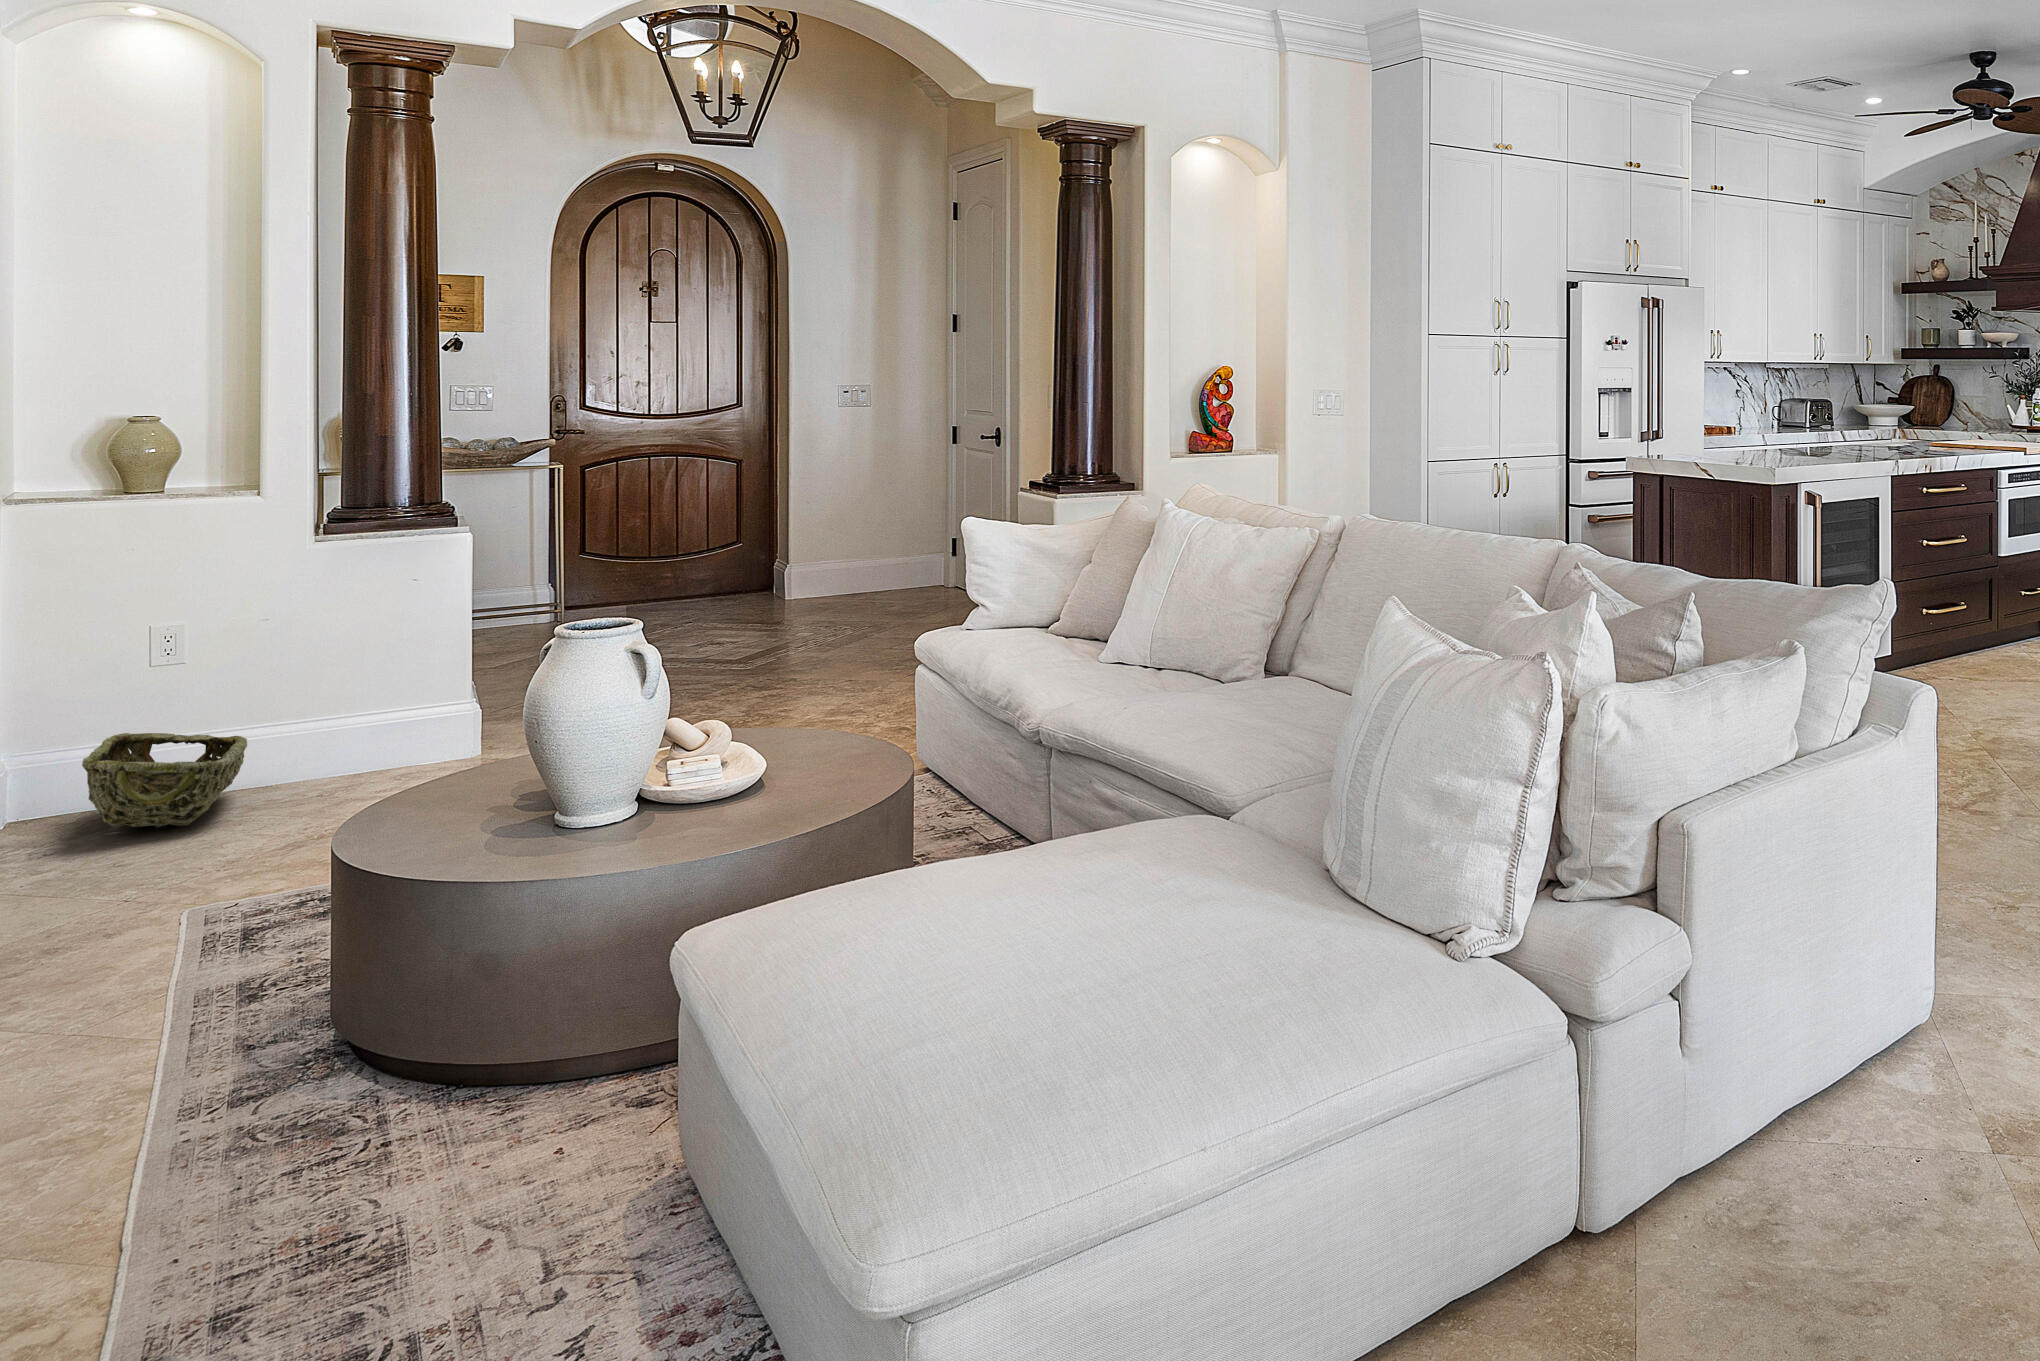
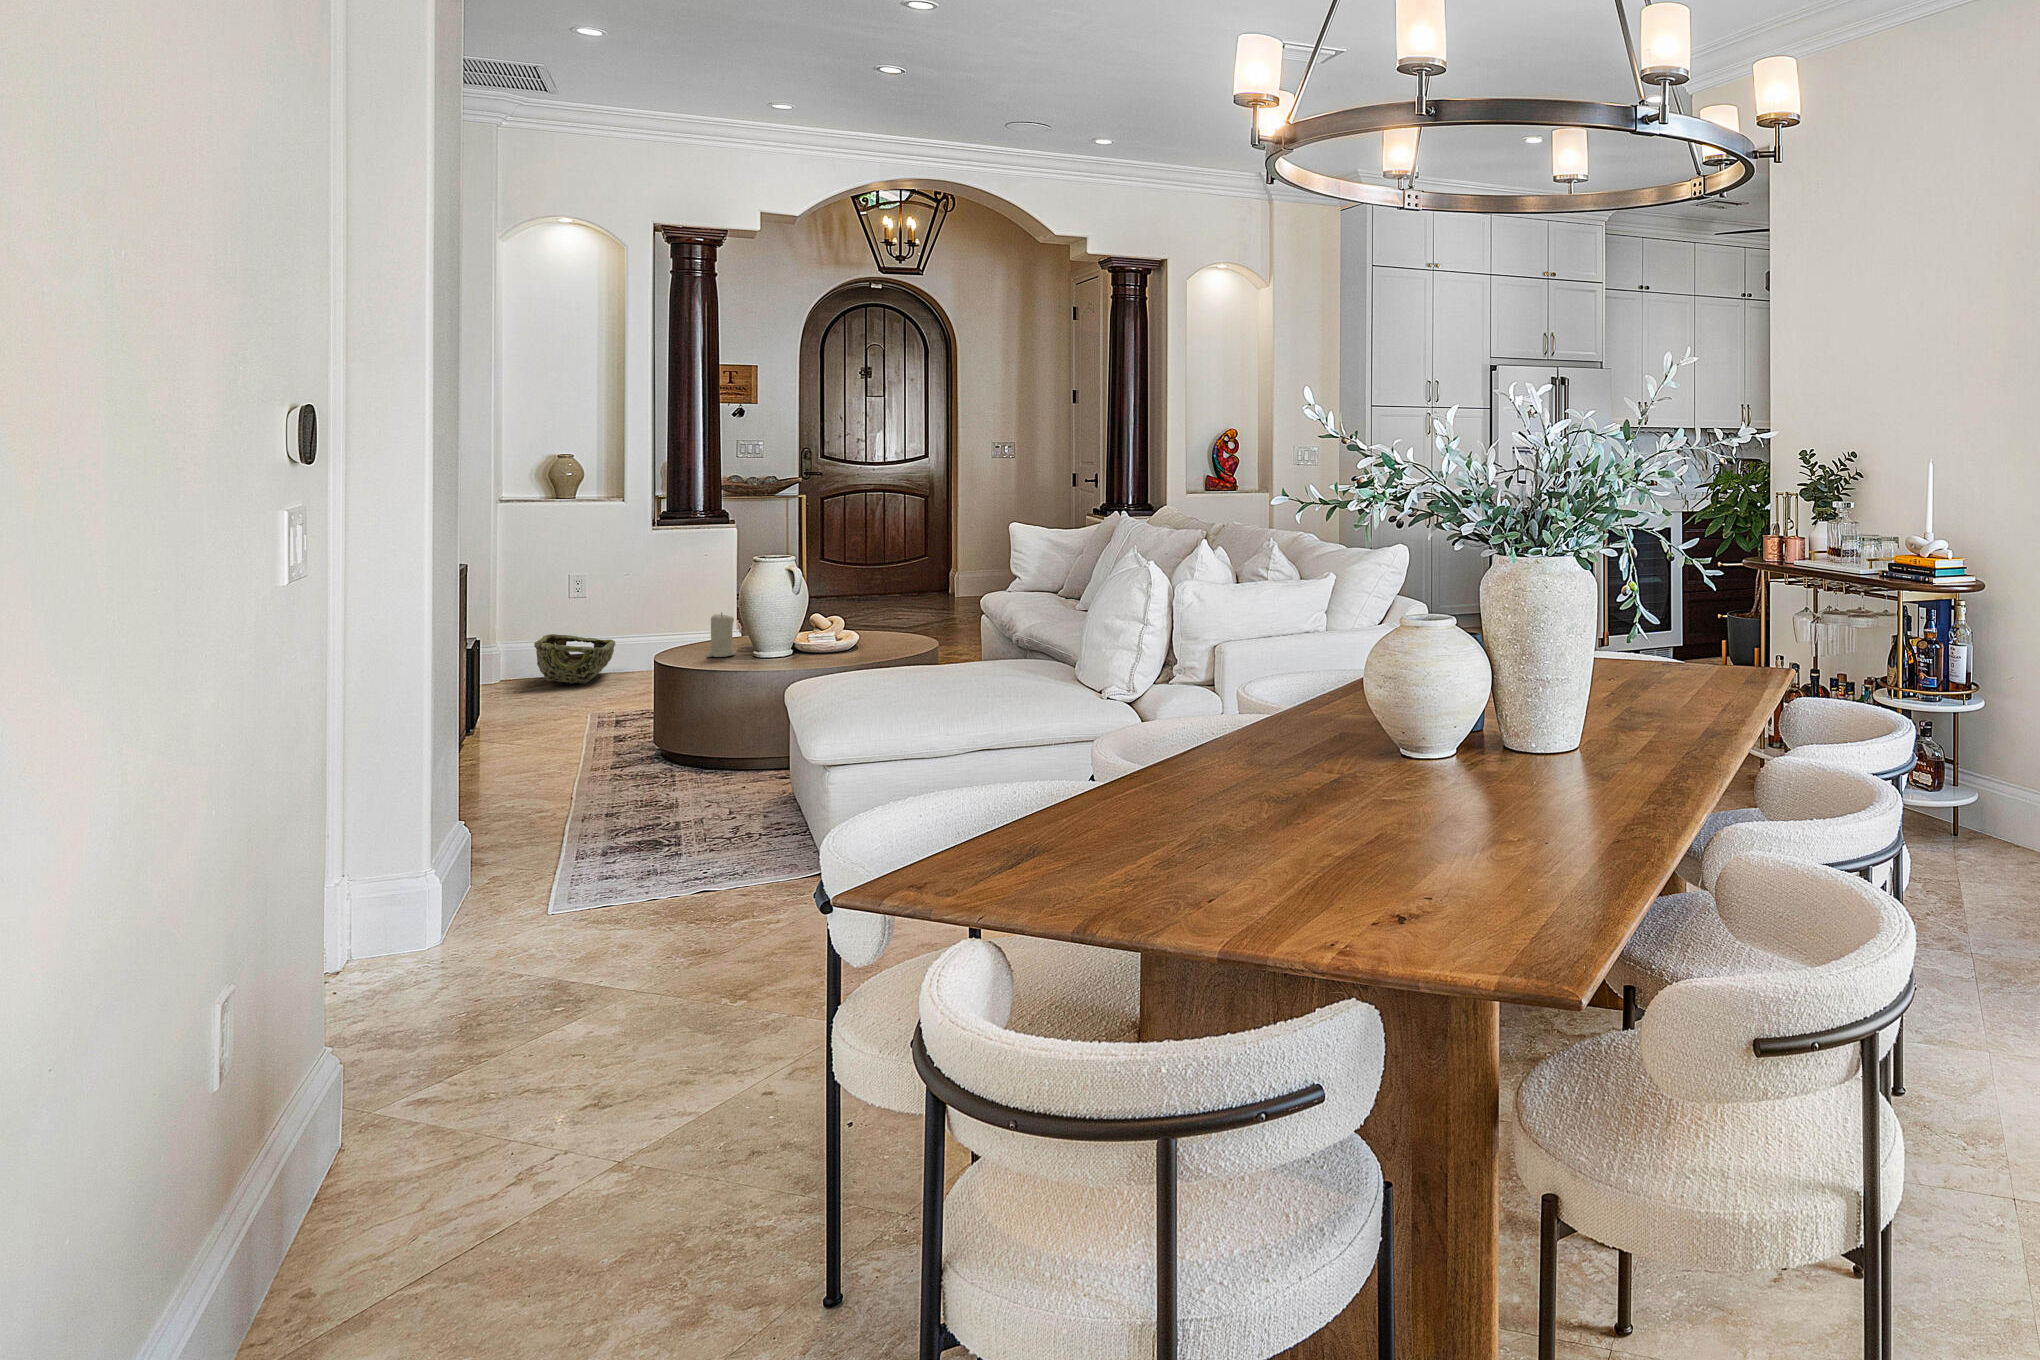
candle: none [455,751,521,848] -> present [706,613,736,657]

